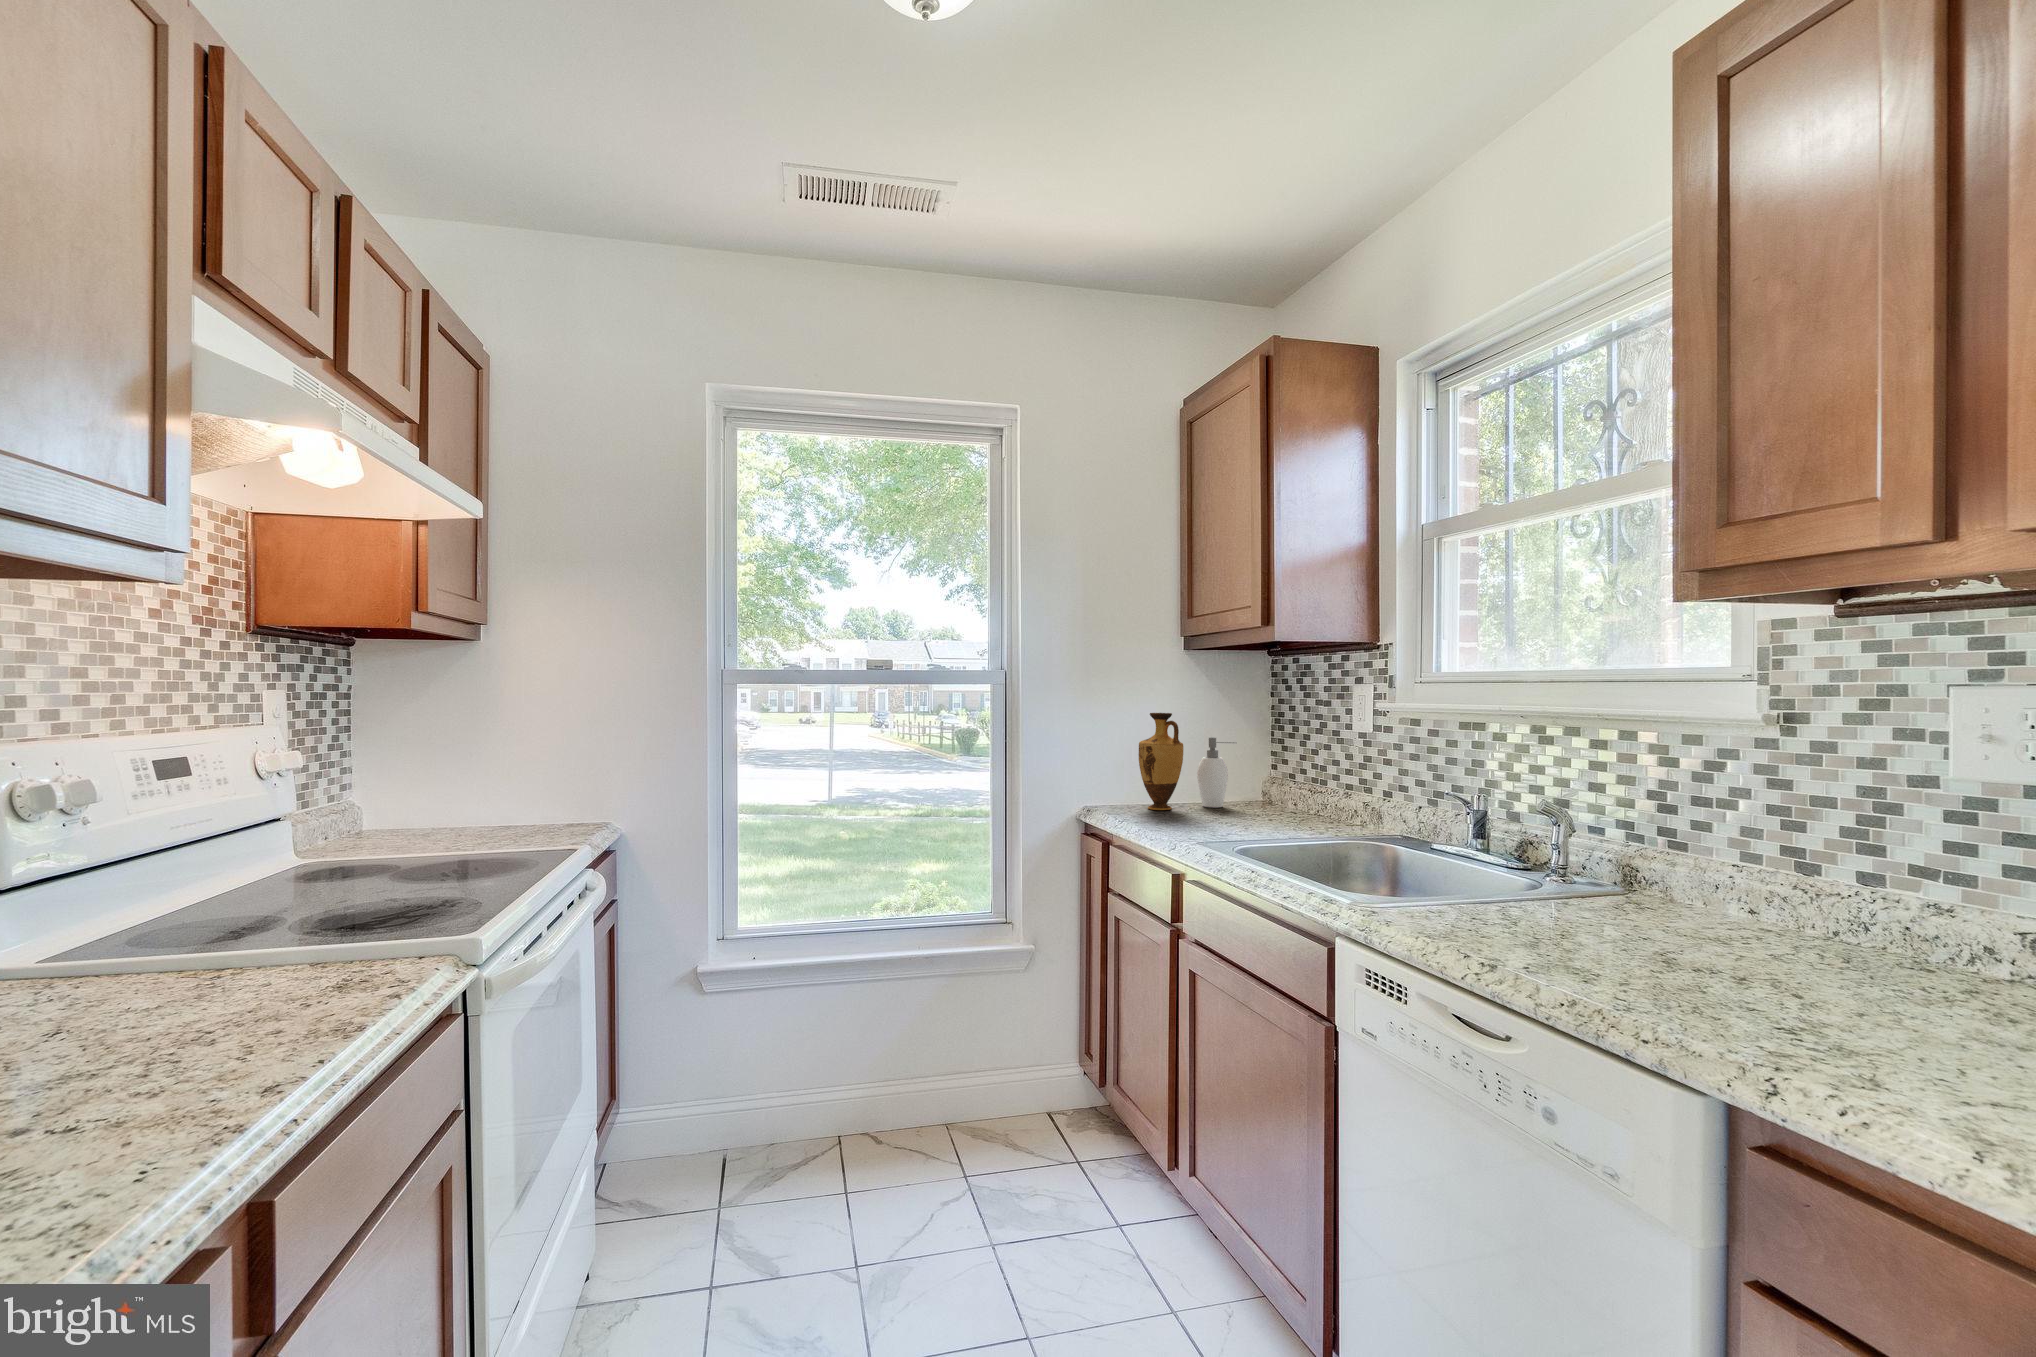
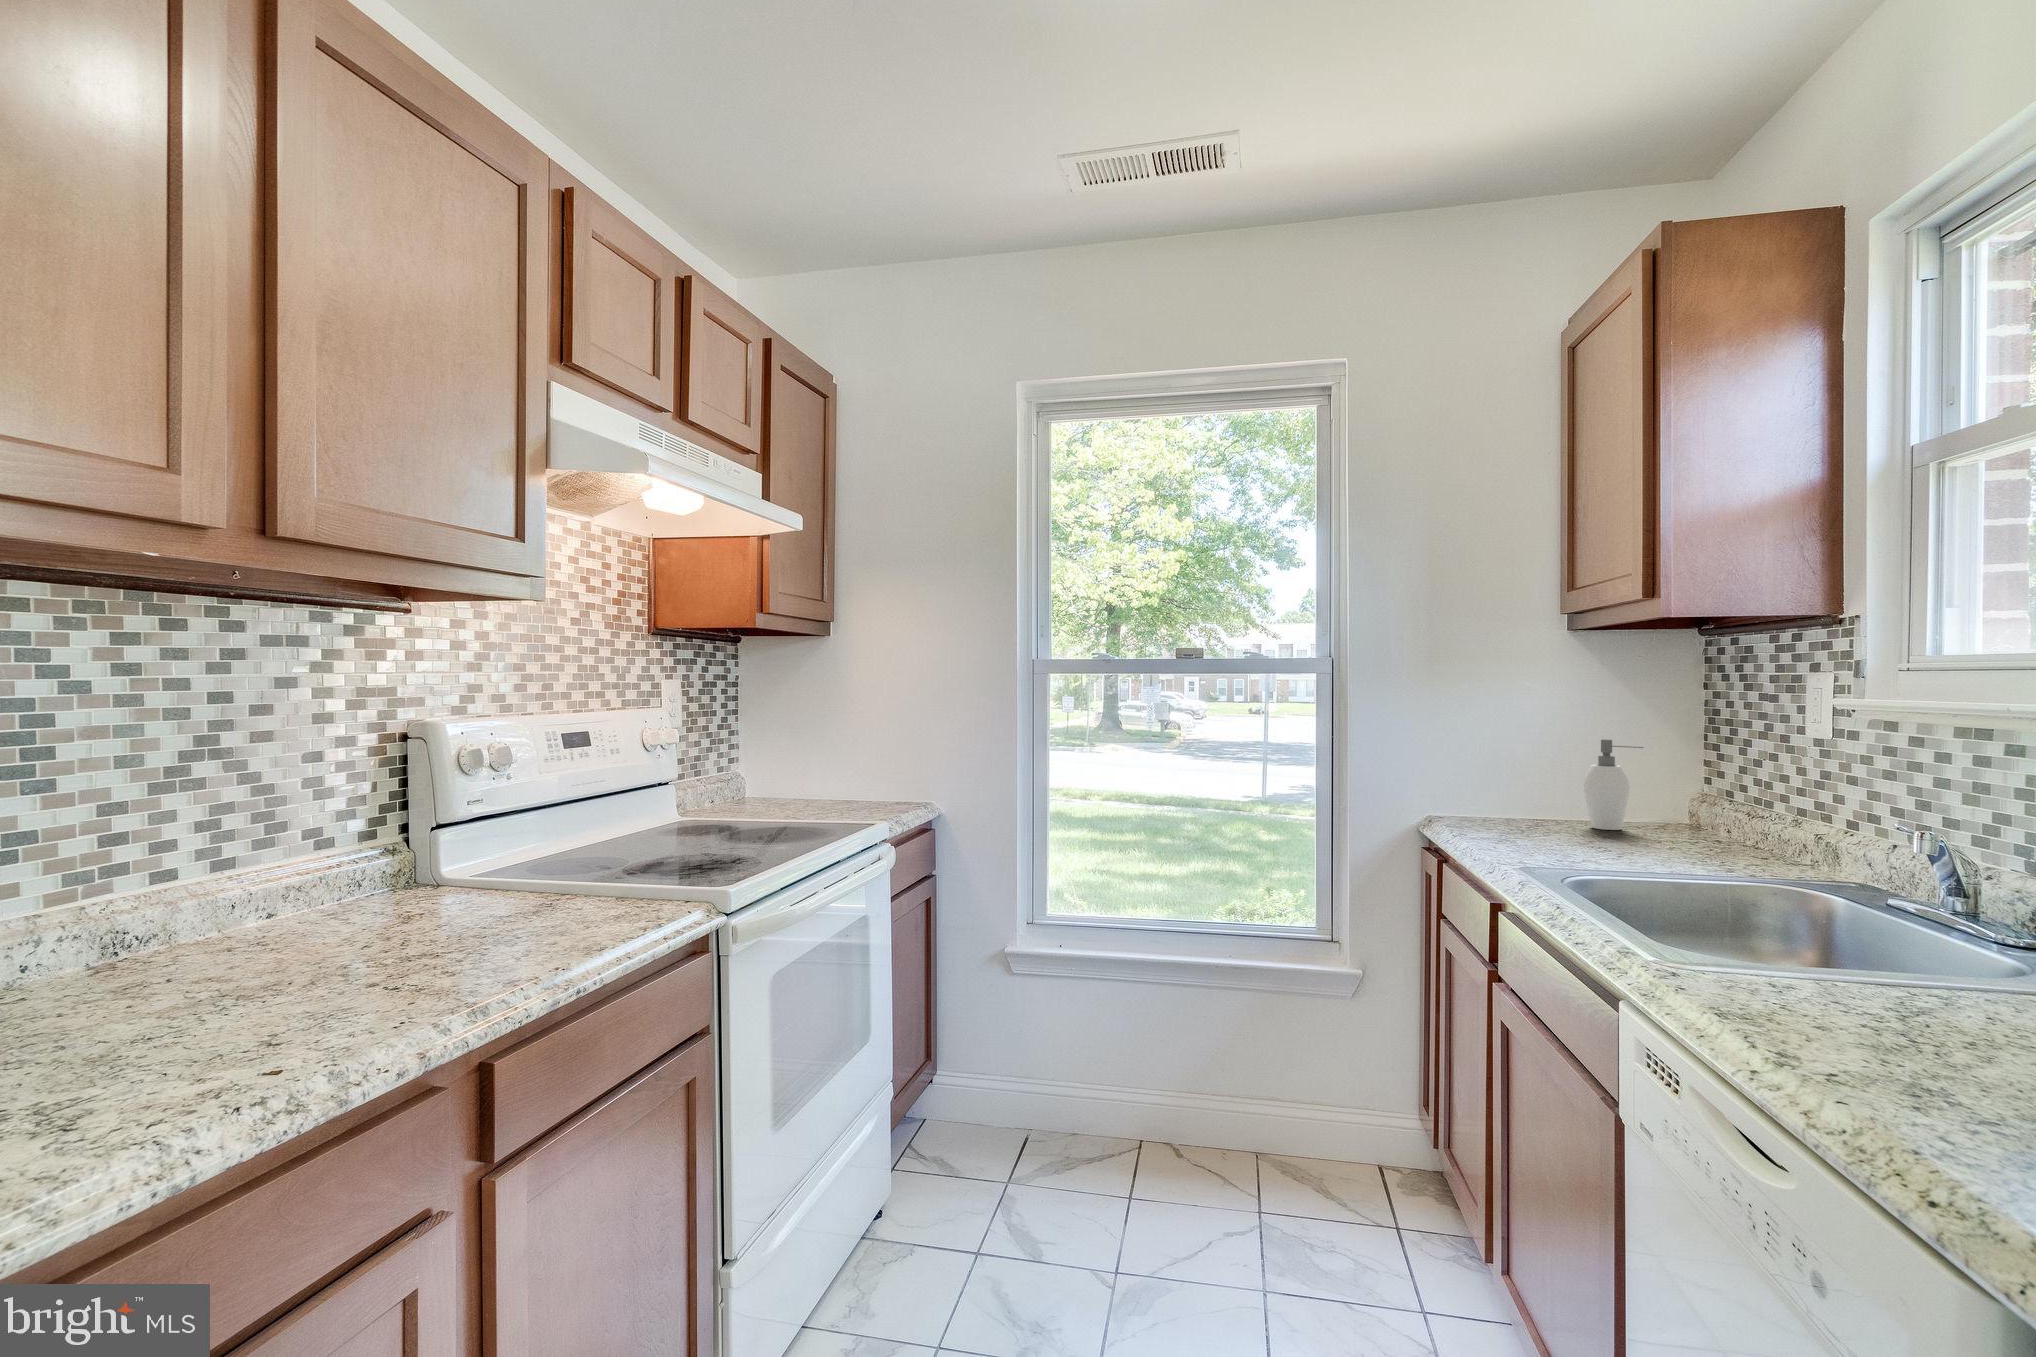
vase: present [1139,713,1183,810] -> none [1495,707,1557,829]

